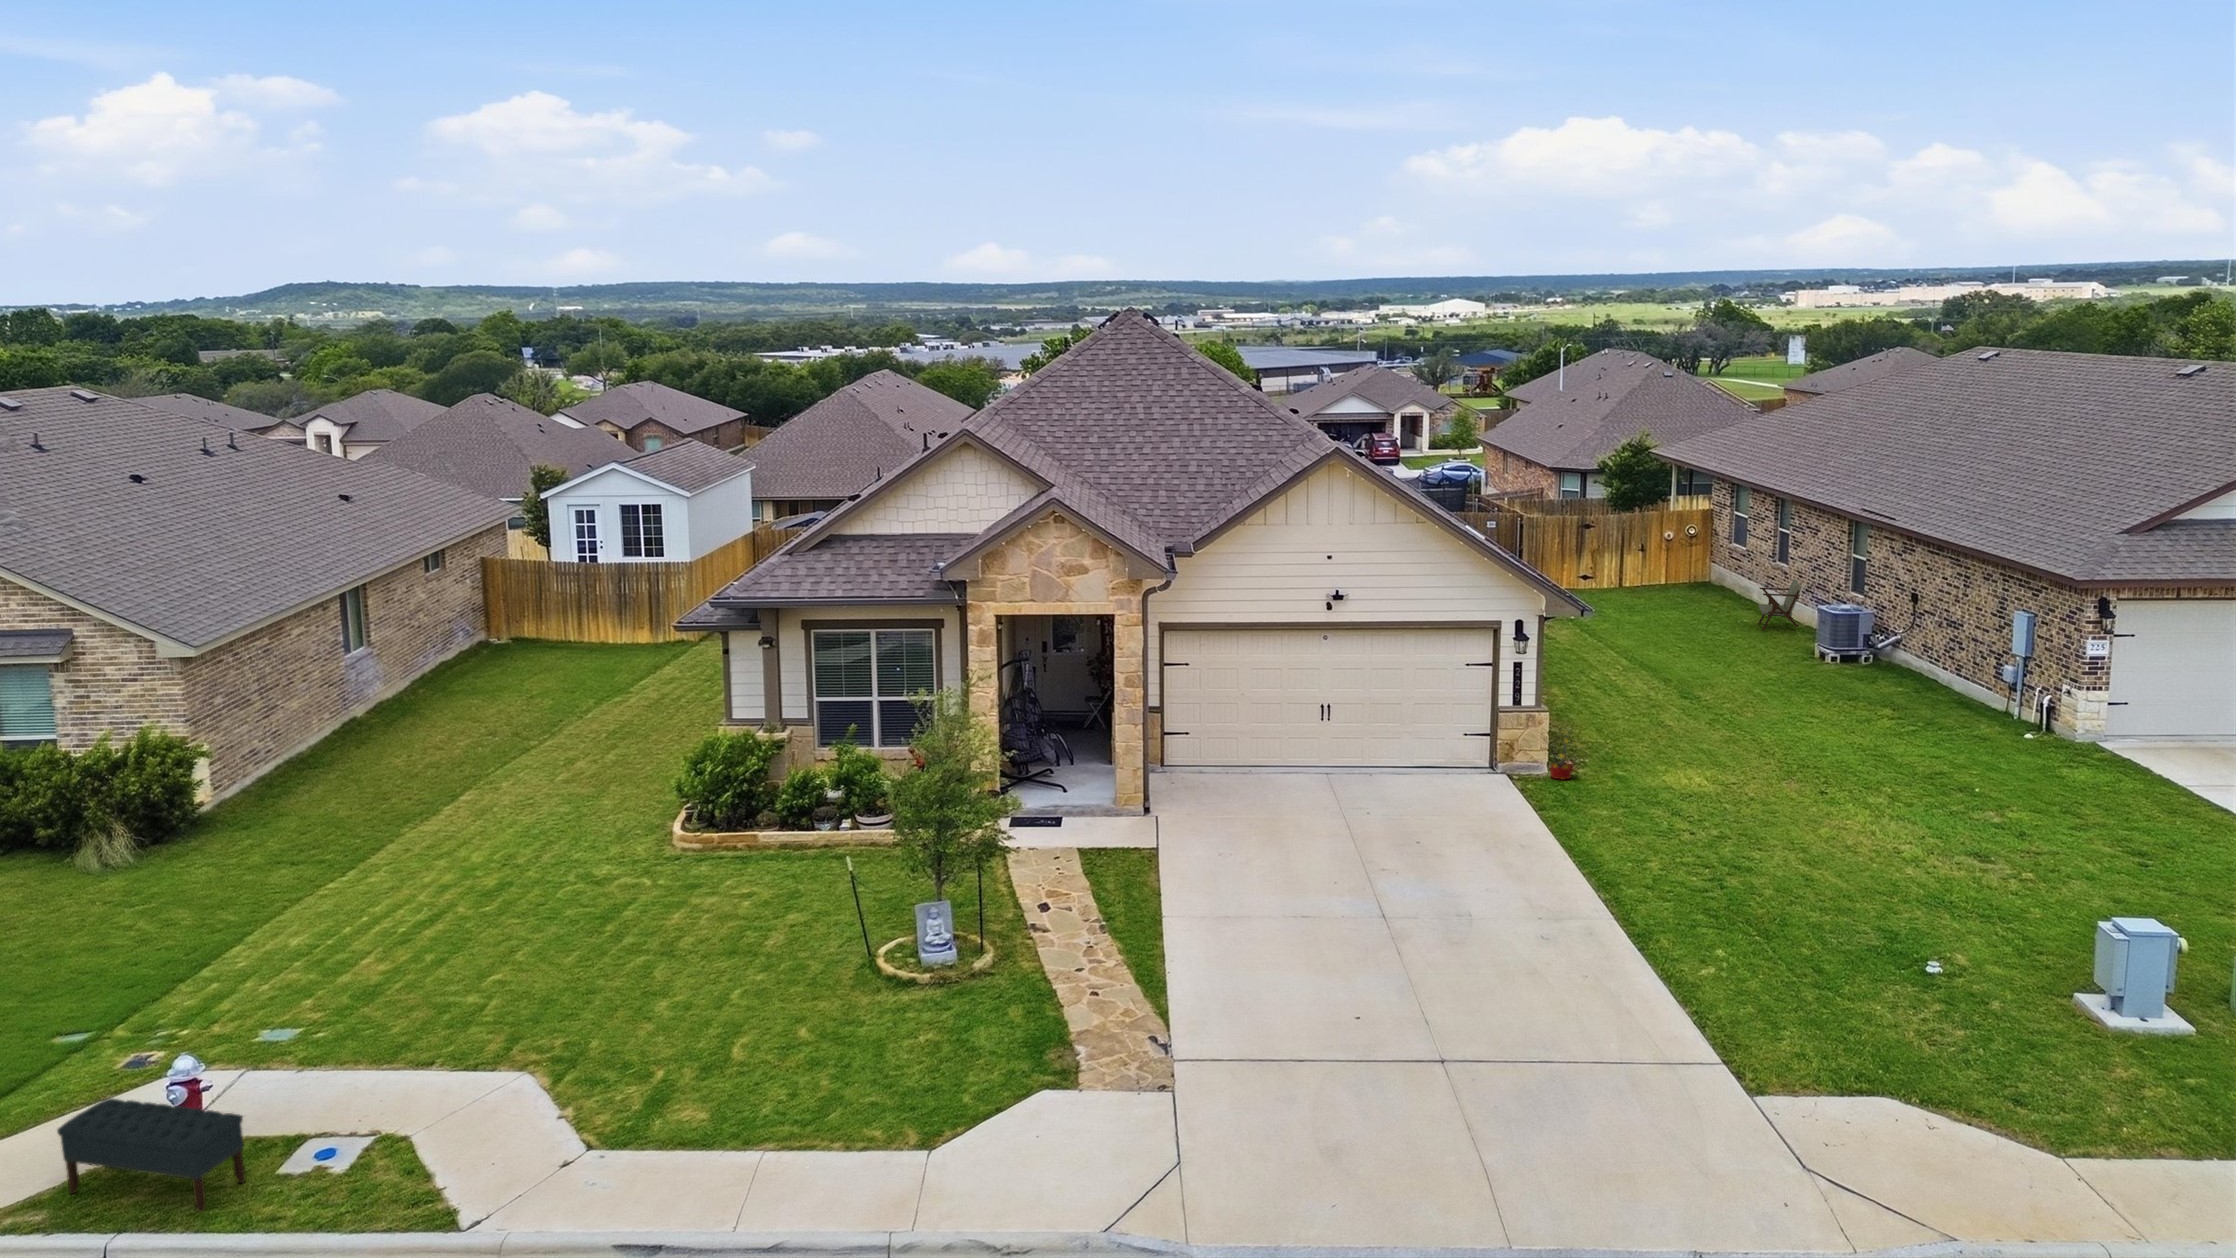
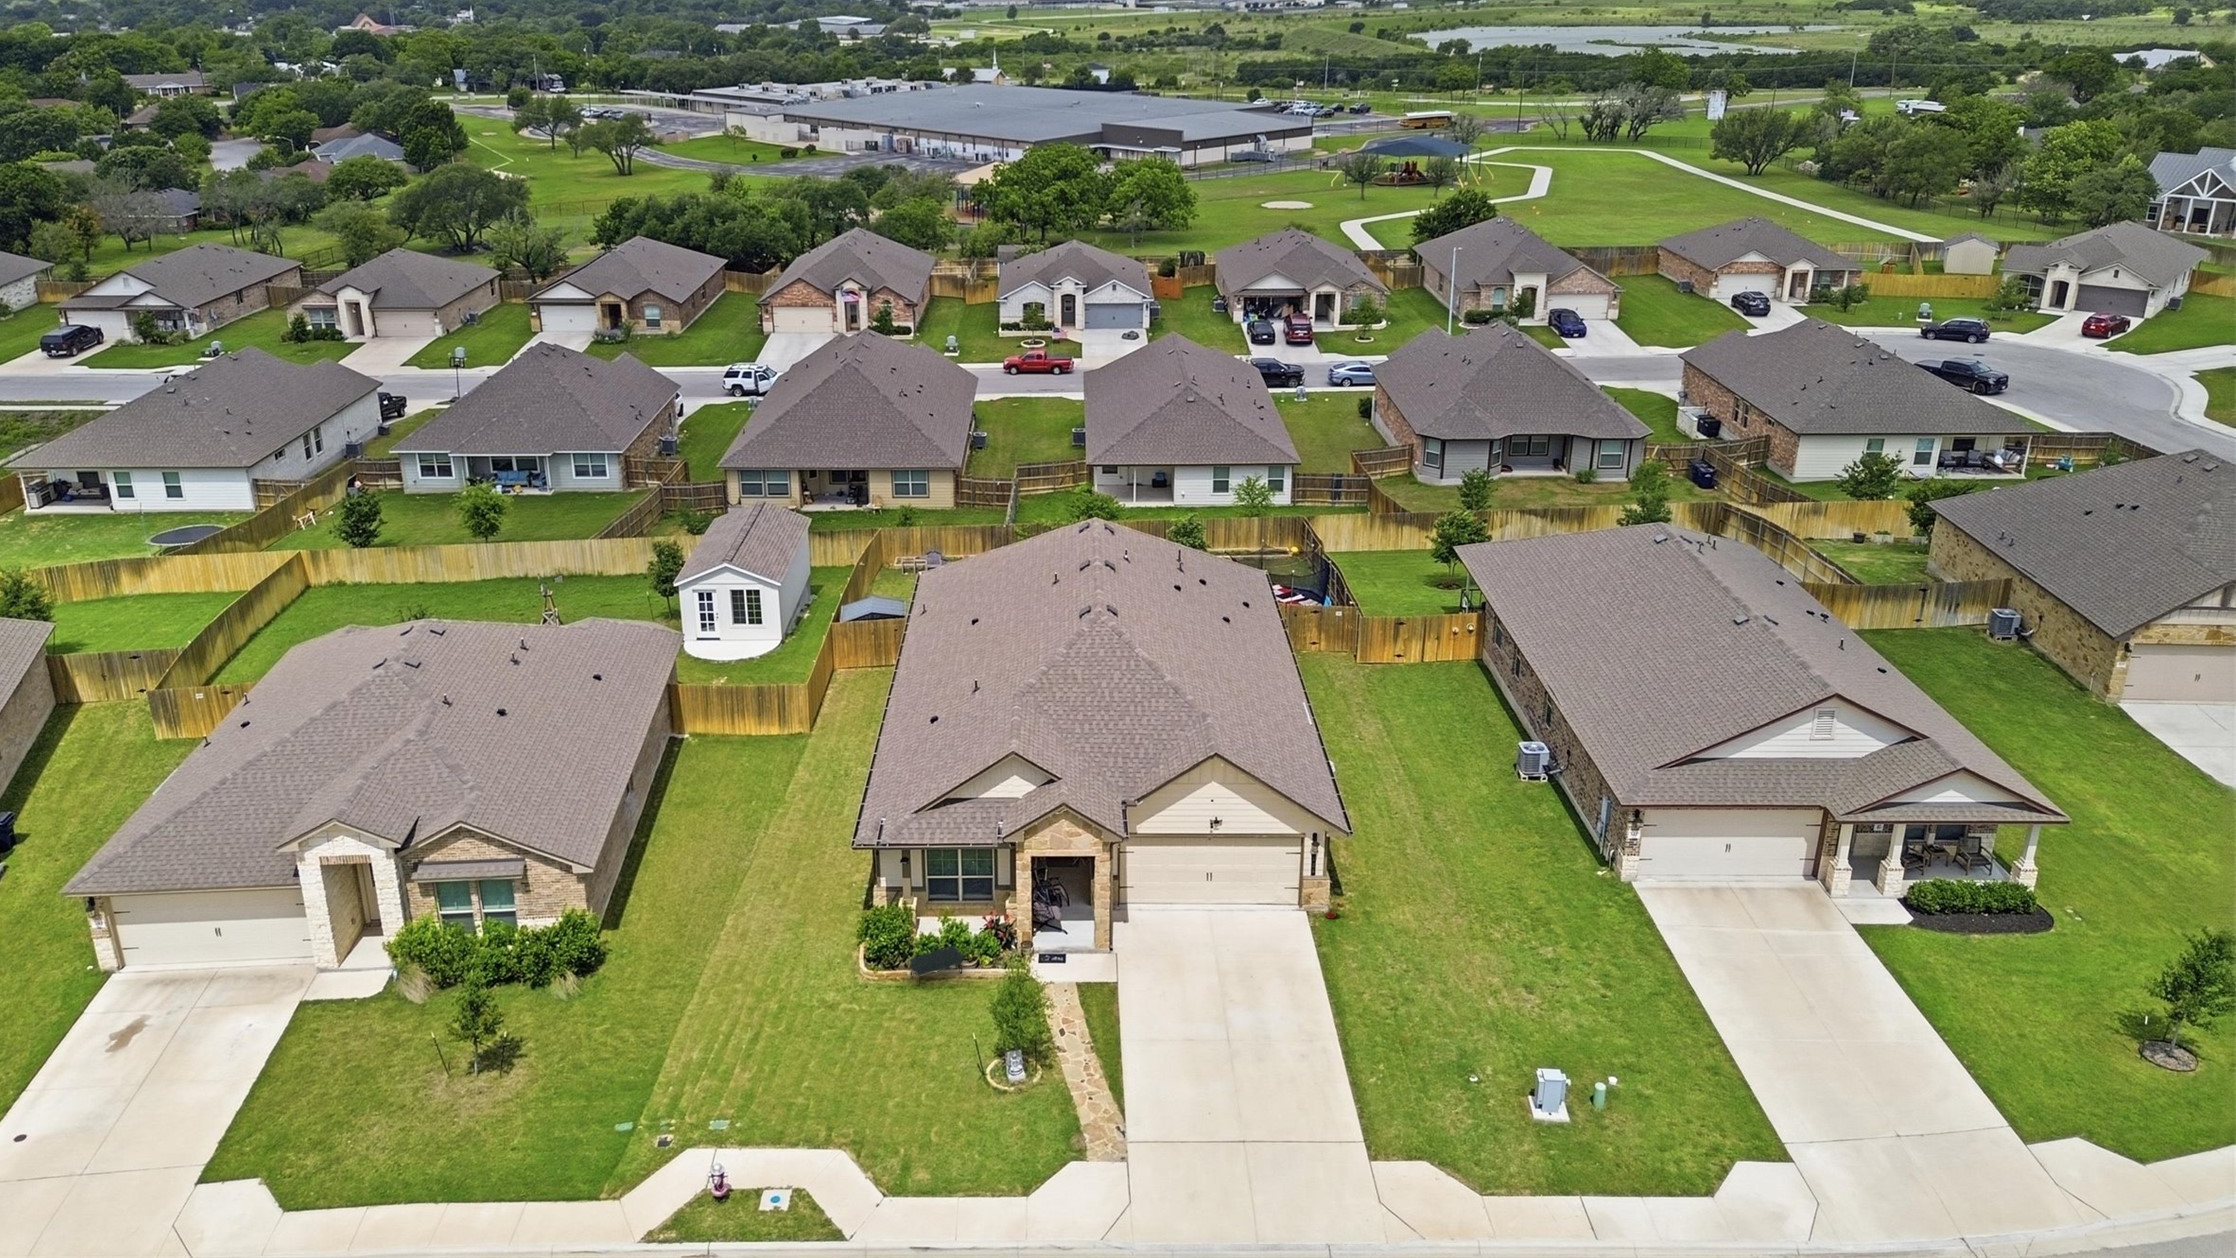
lounge chair: present [1759,580,1802,630] -> none [1496,700,1523,737]
bench: present [57,1098,246,1212] -> present [910,945,963,985]

